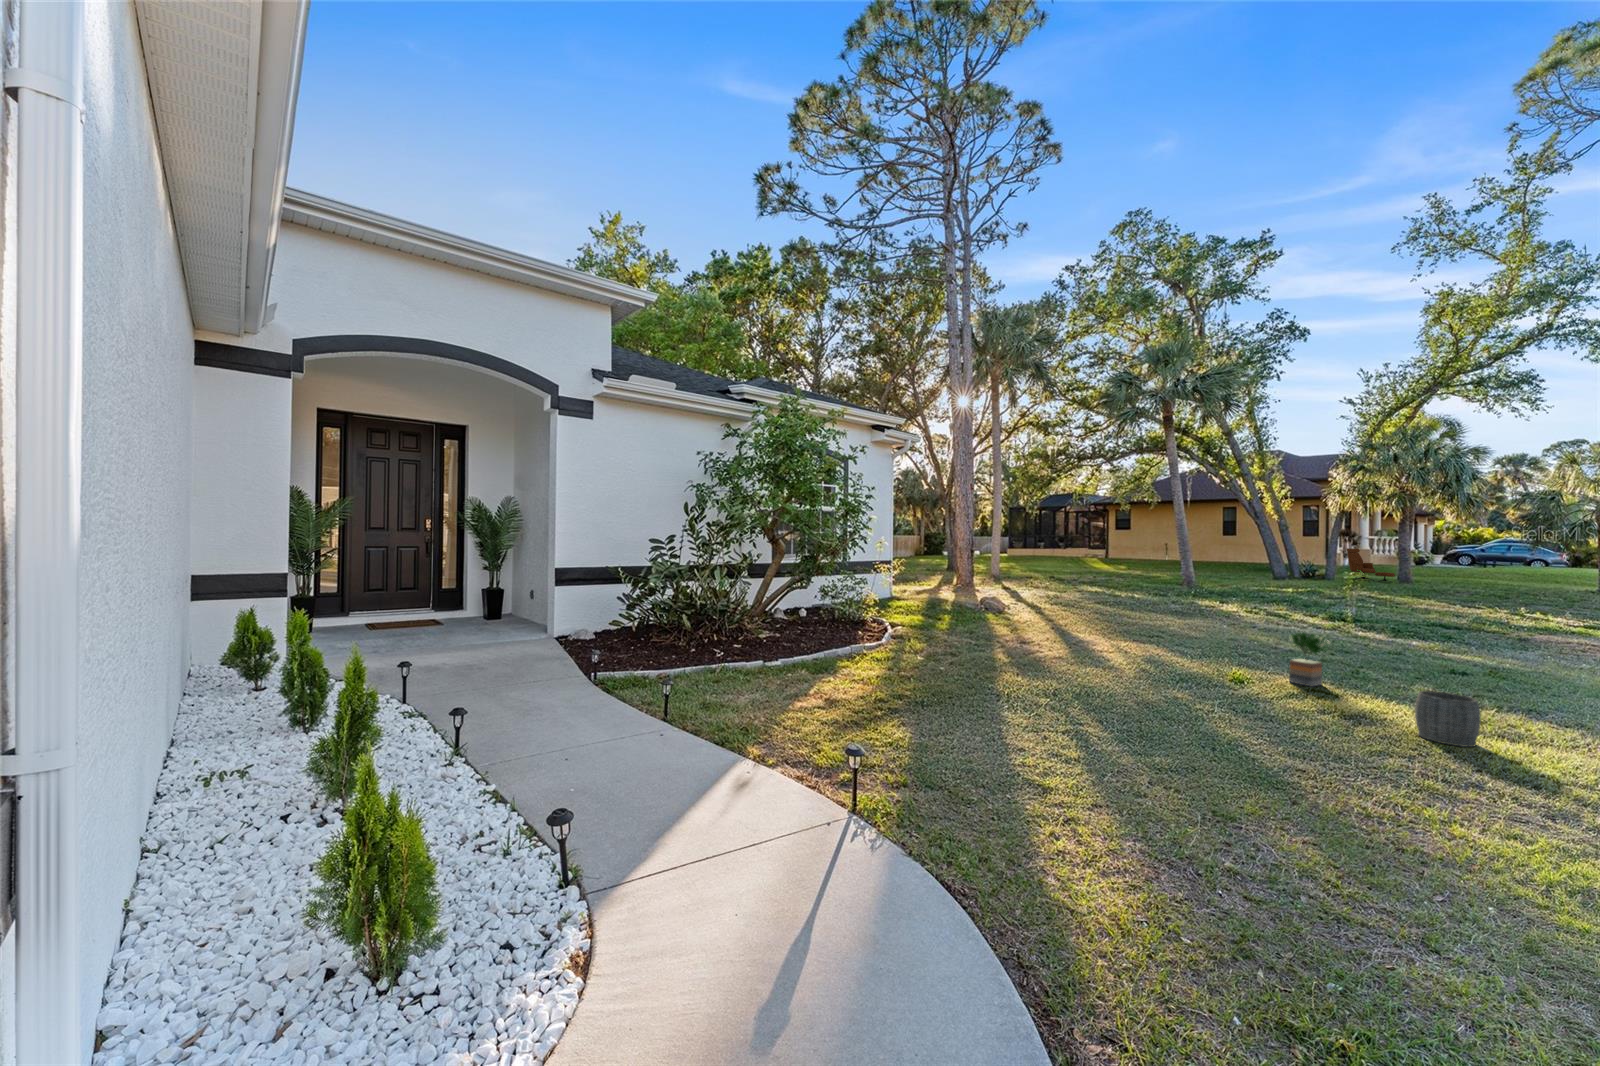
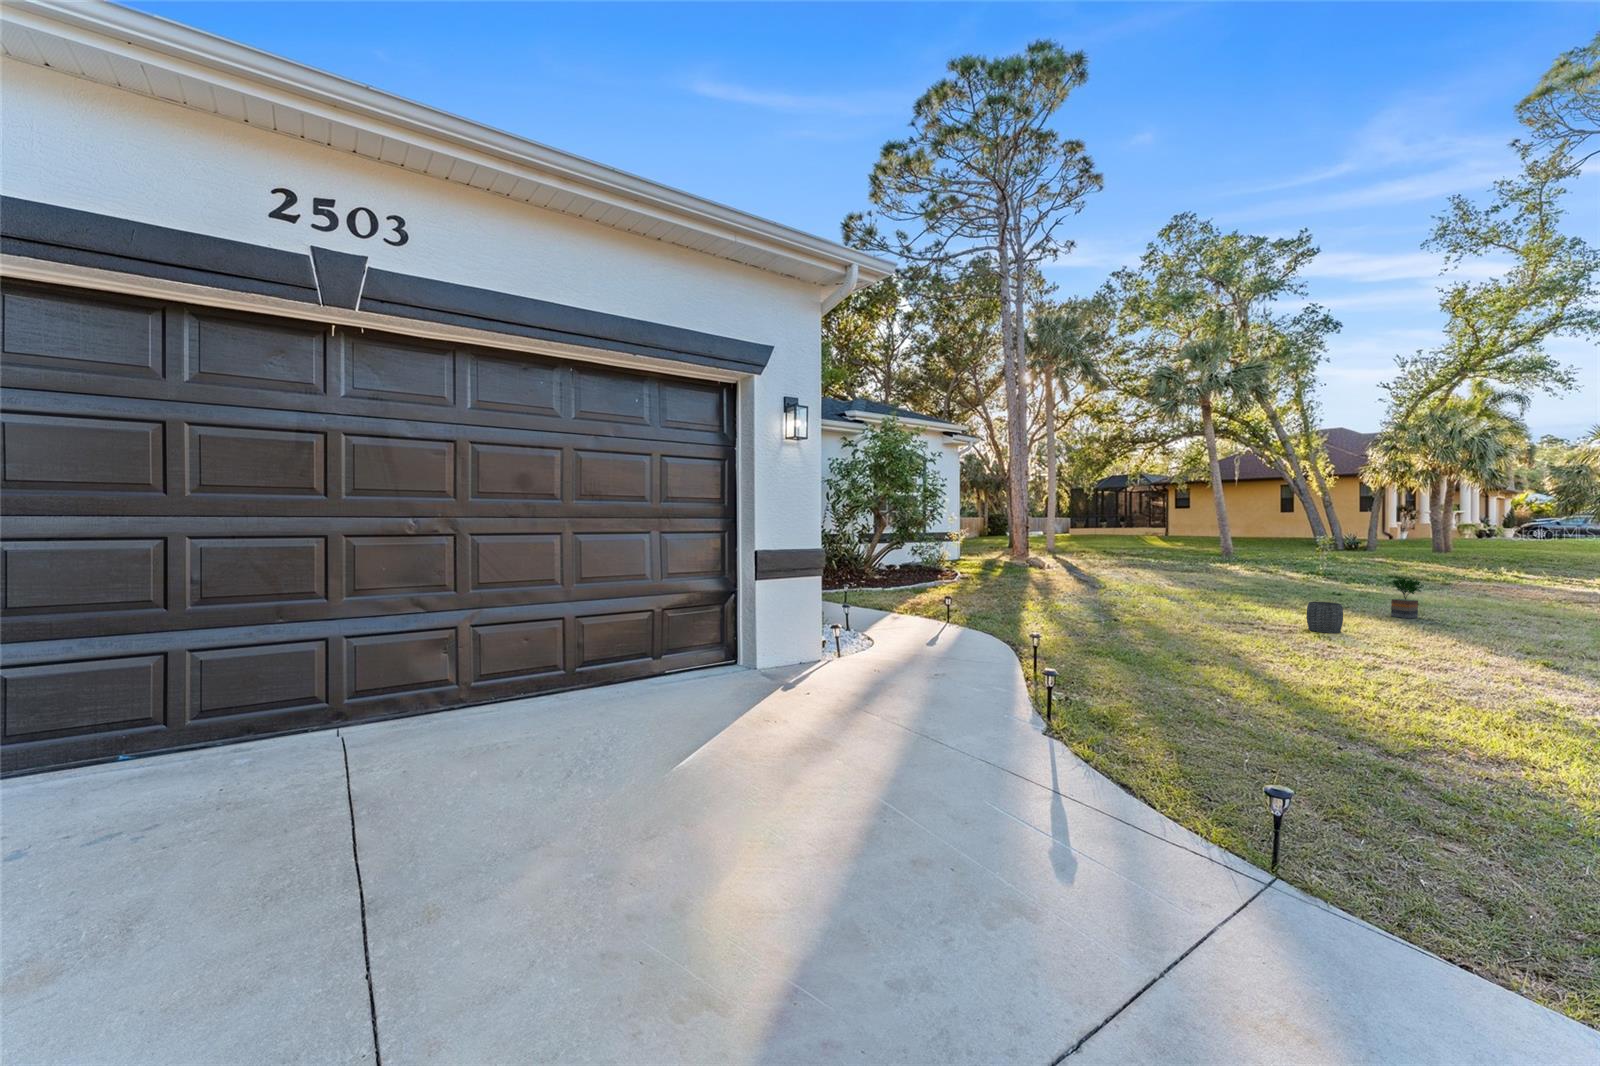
lounge chair: present [1347,549,1395,582] -> none [1391,521,1435,552]
potted tree: present [1289,633,1329,687] -> present [1391,578,1424,618]

